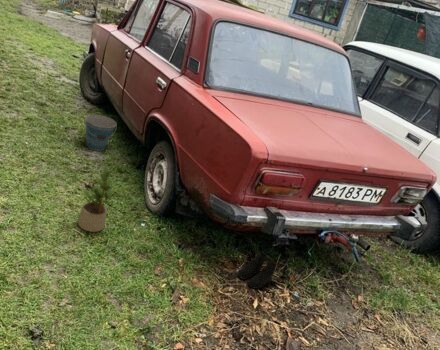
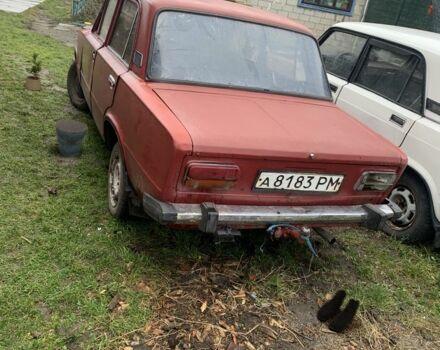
potted plant: present [78,168,117,232] -> present [25,53,42,90]
boots: present [238,253,277,289] -> present [316,290,359,331]

